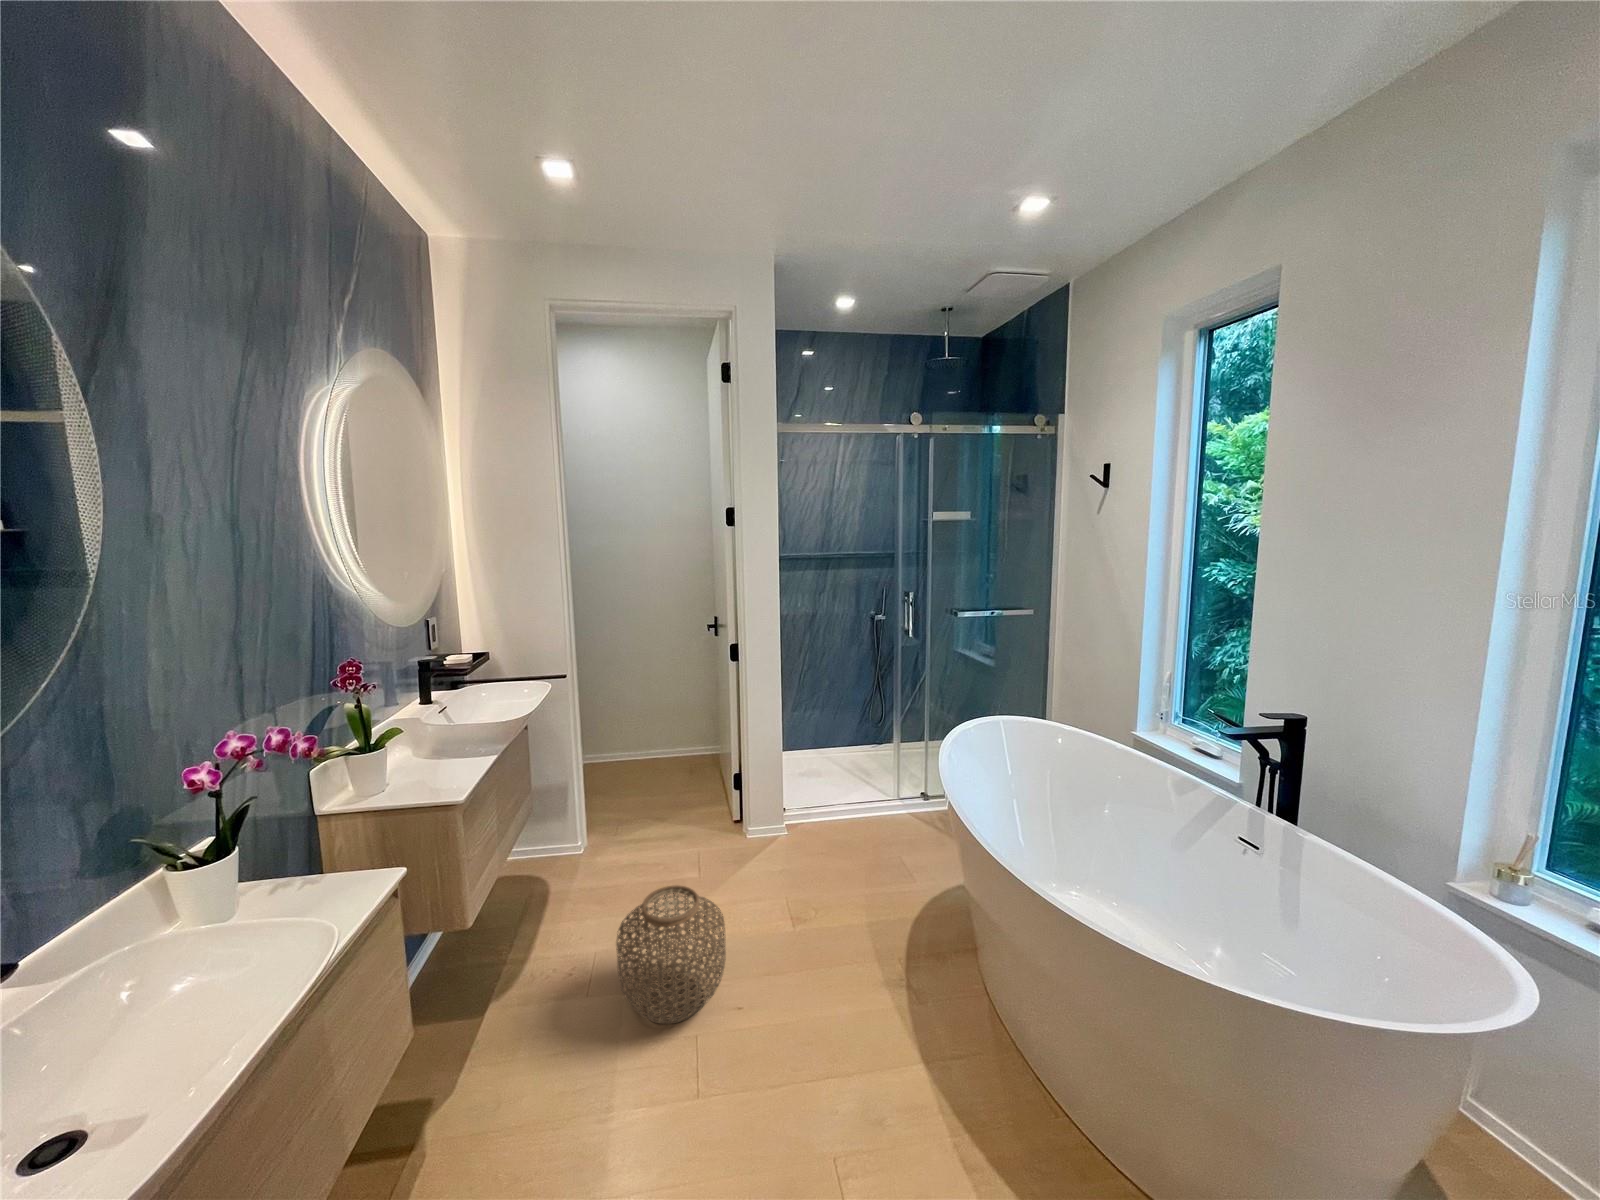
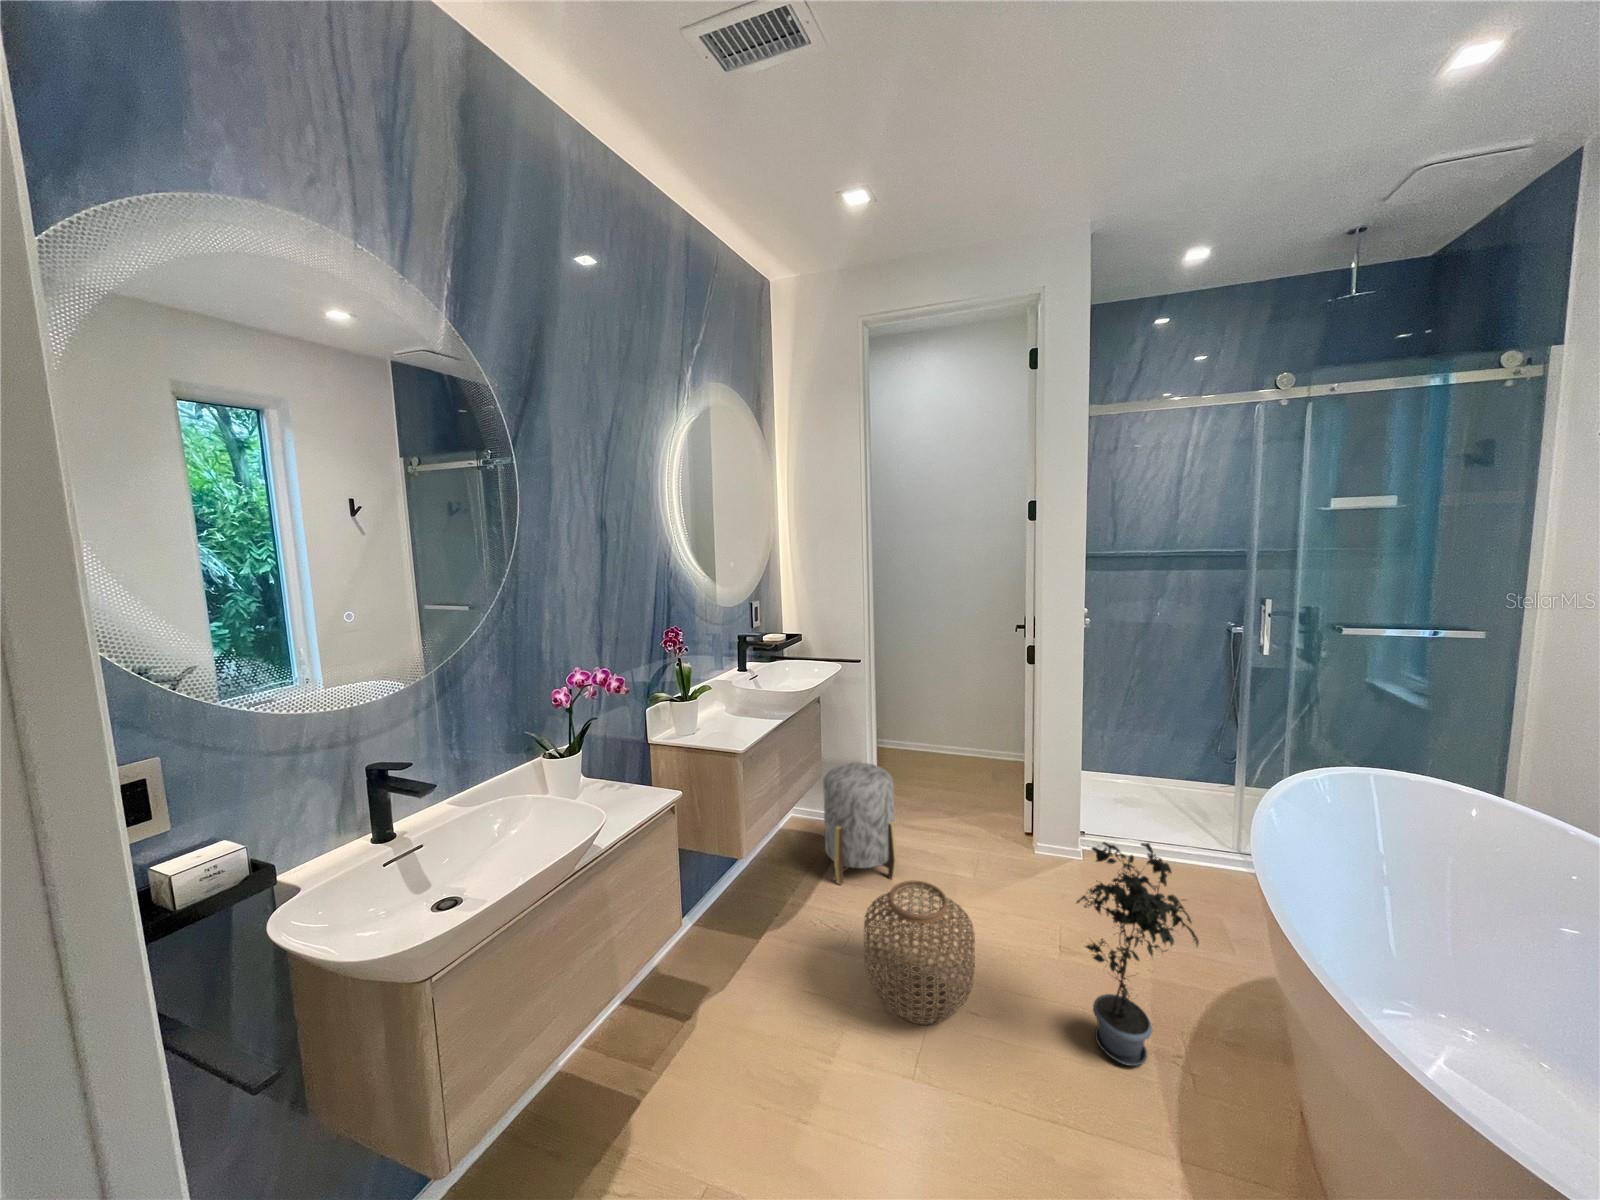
stool: none [536,785,625,923] -> present [823,762,897,884]
potted plant: none [805,796,893,979] -> present [1077,842,1199,1066]

